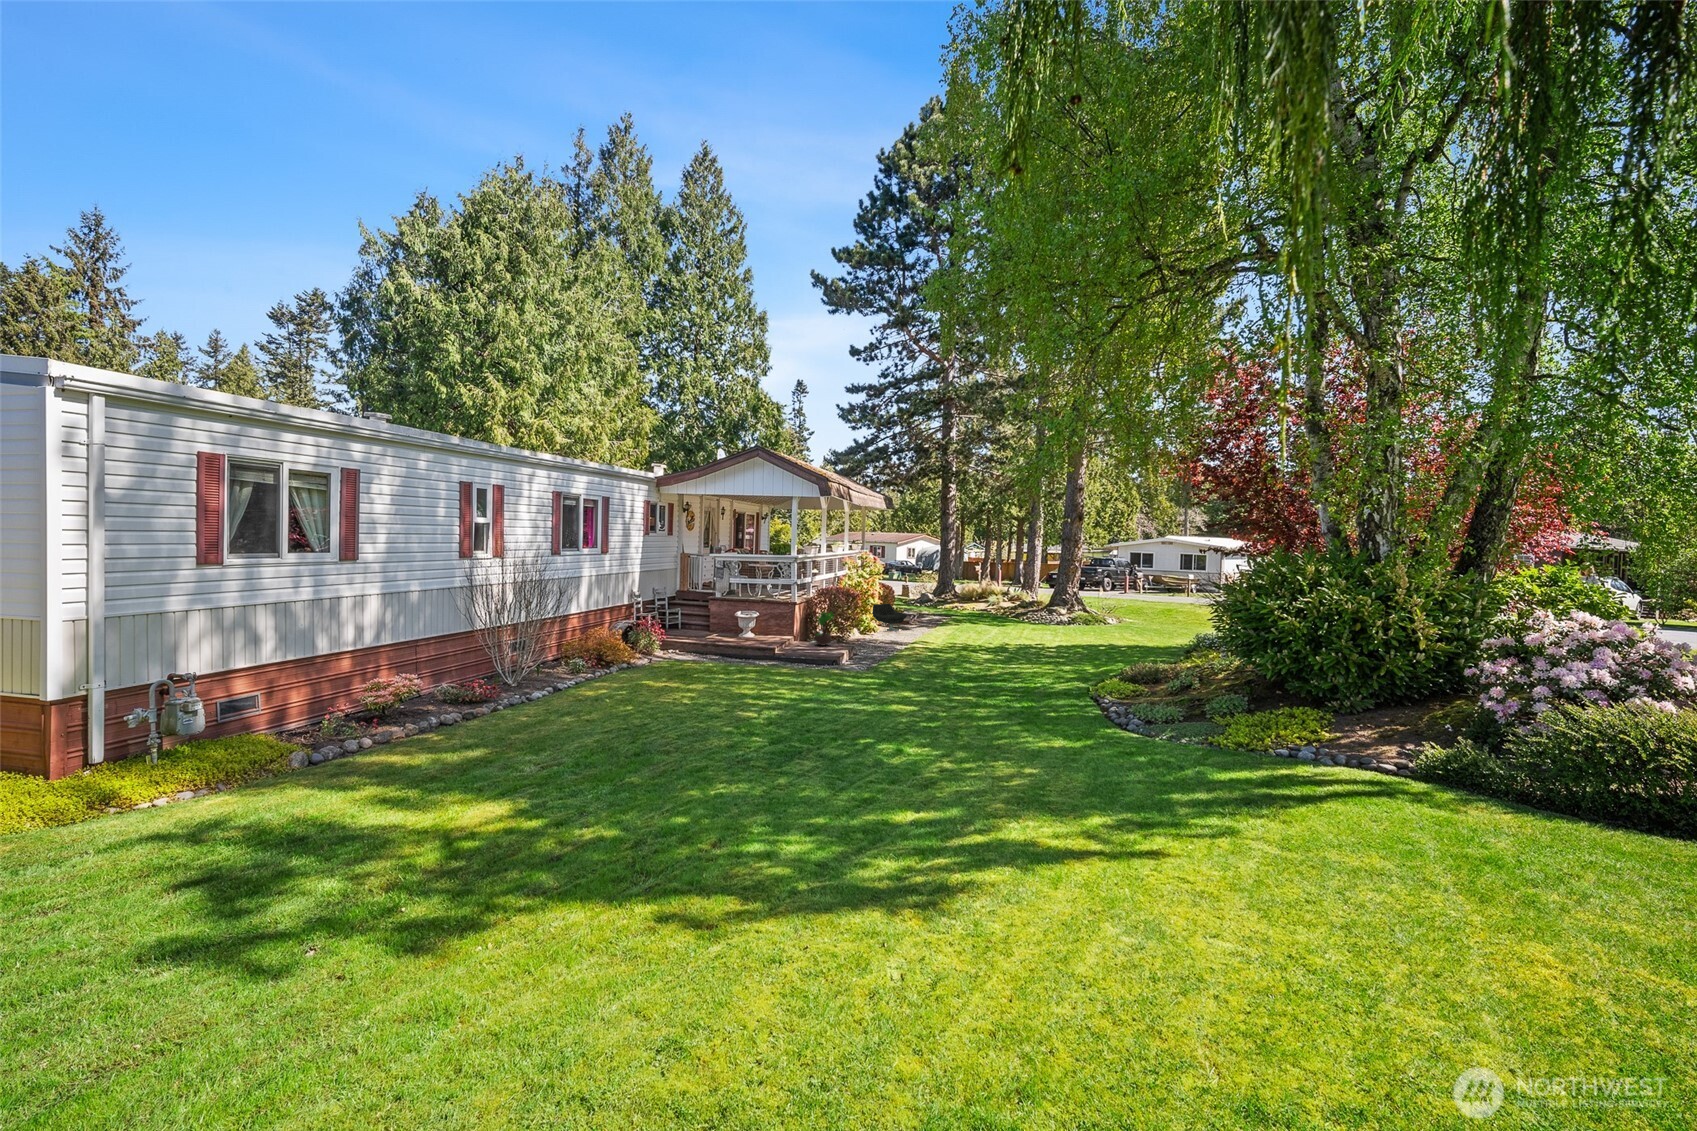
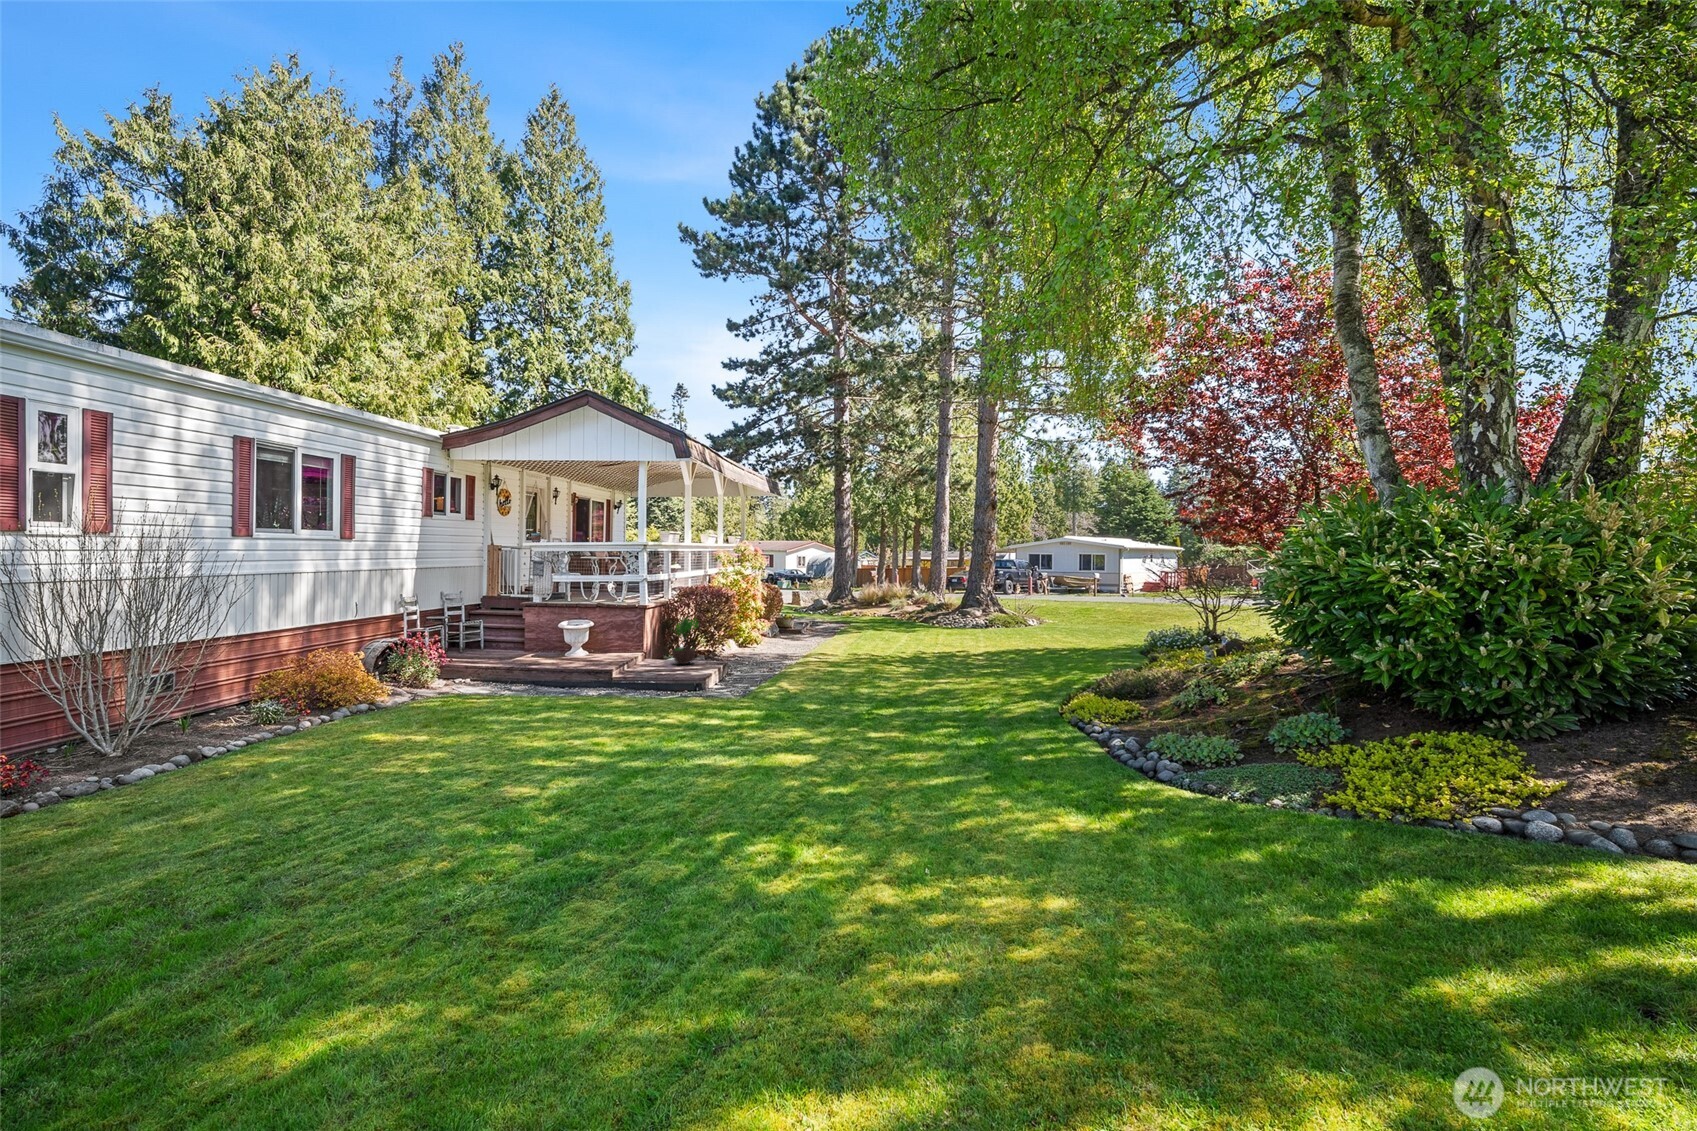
lounge chair: present [872,604,907,632] -> none [754,608,798,644]

